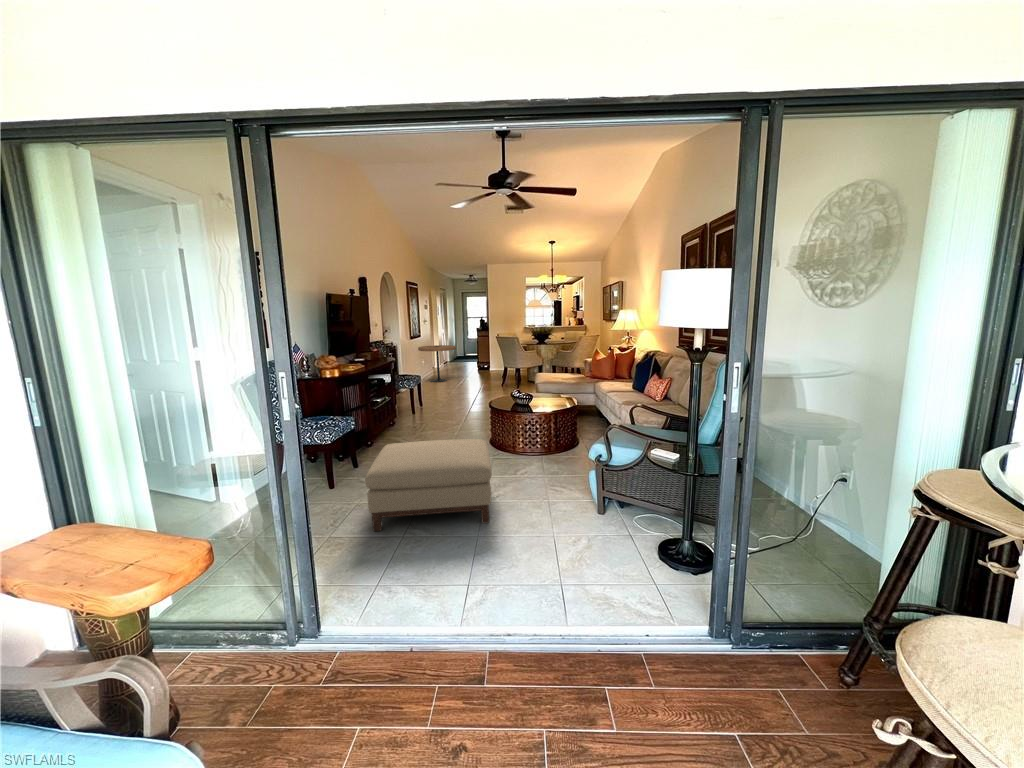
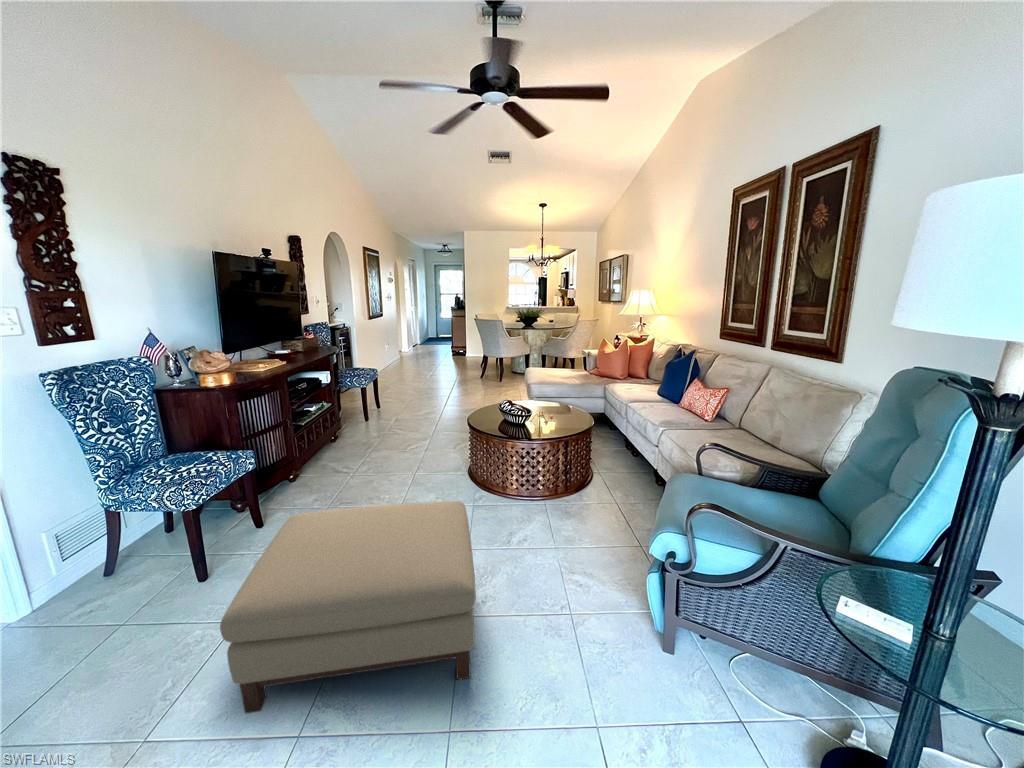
side table: present [418,345,456,382] -> none [379,327,425,372]

